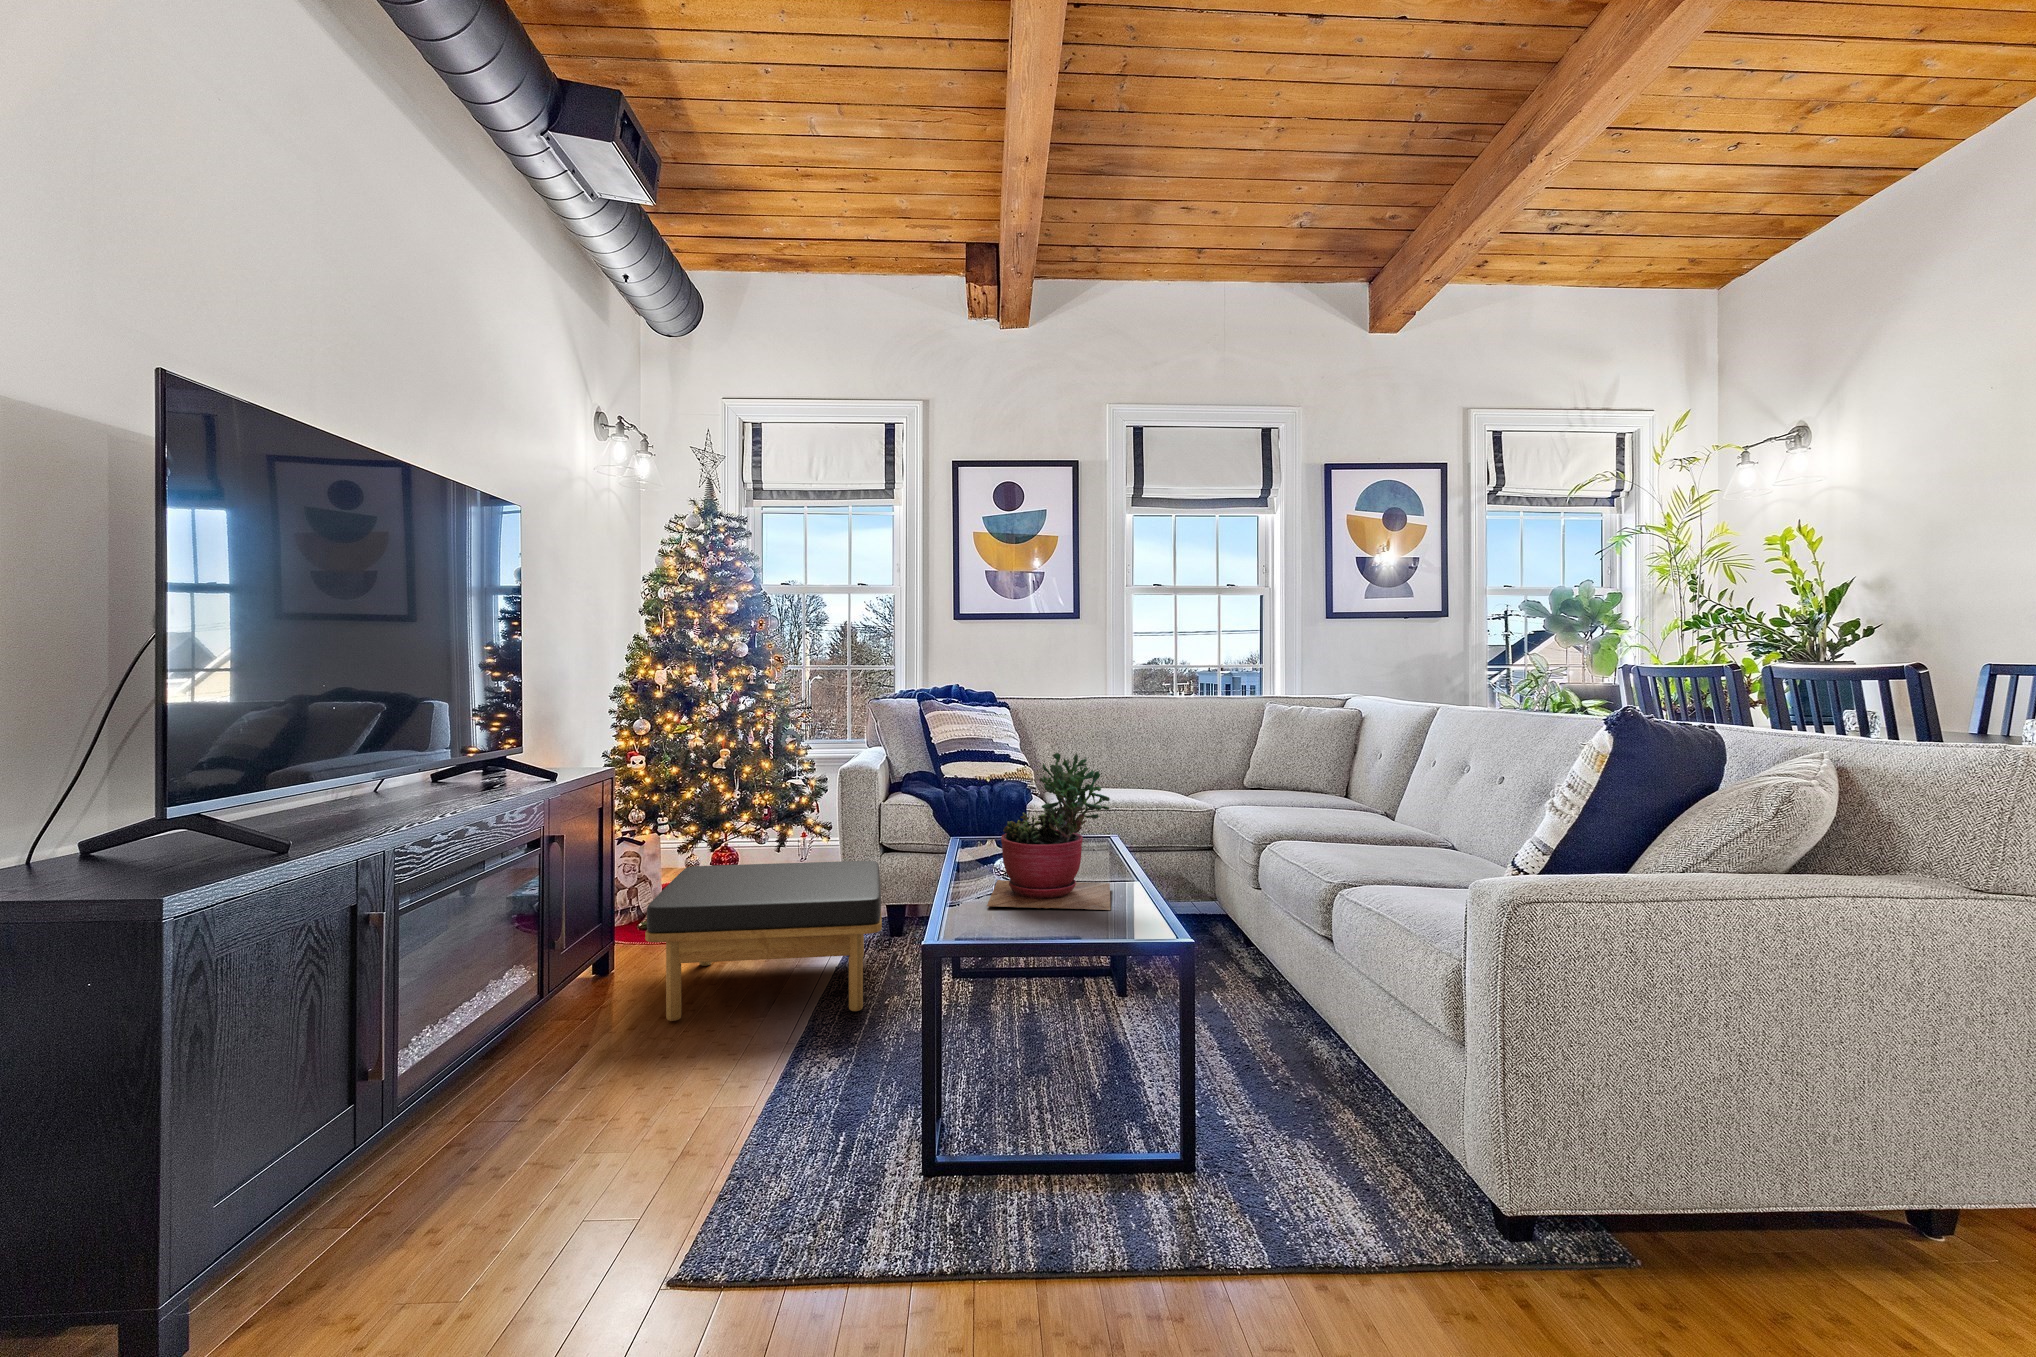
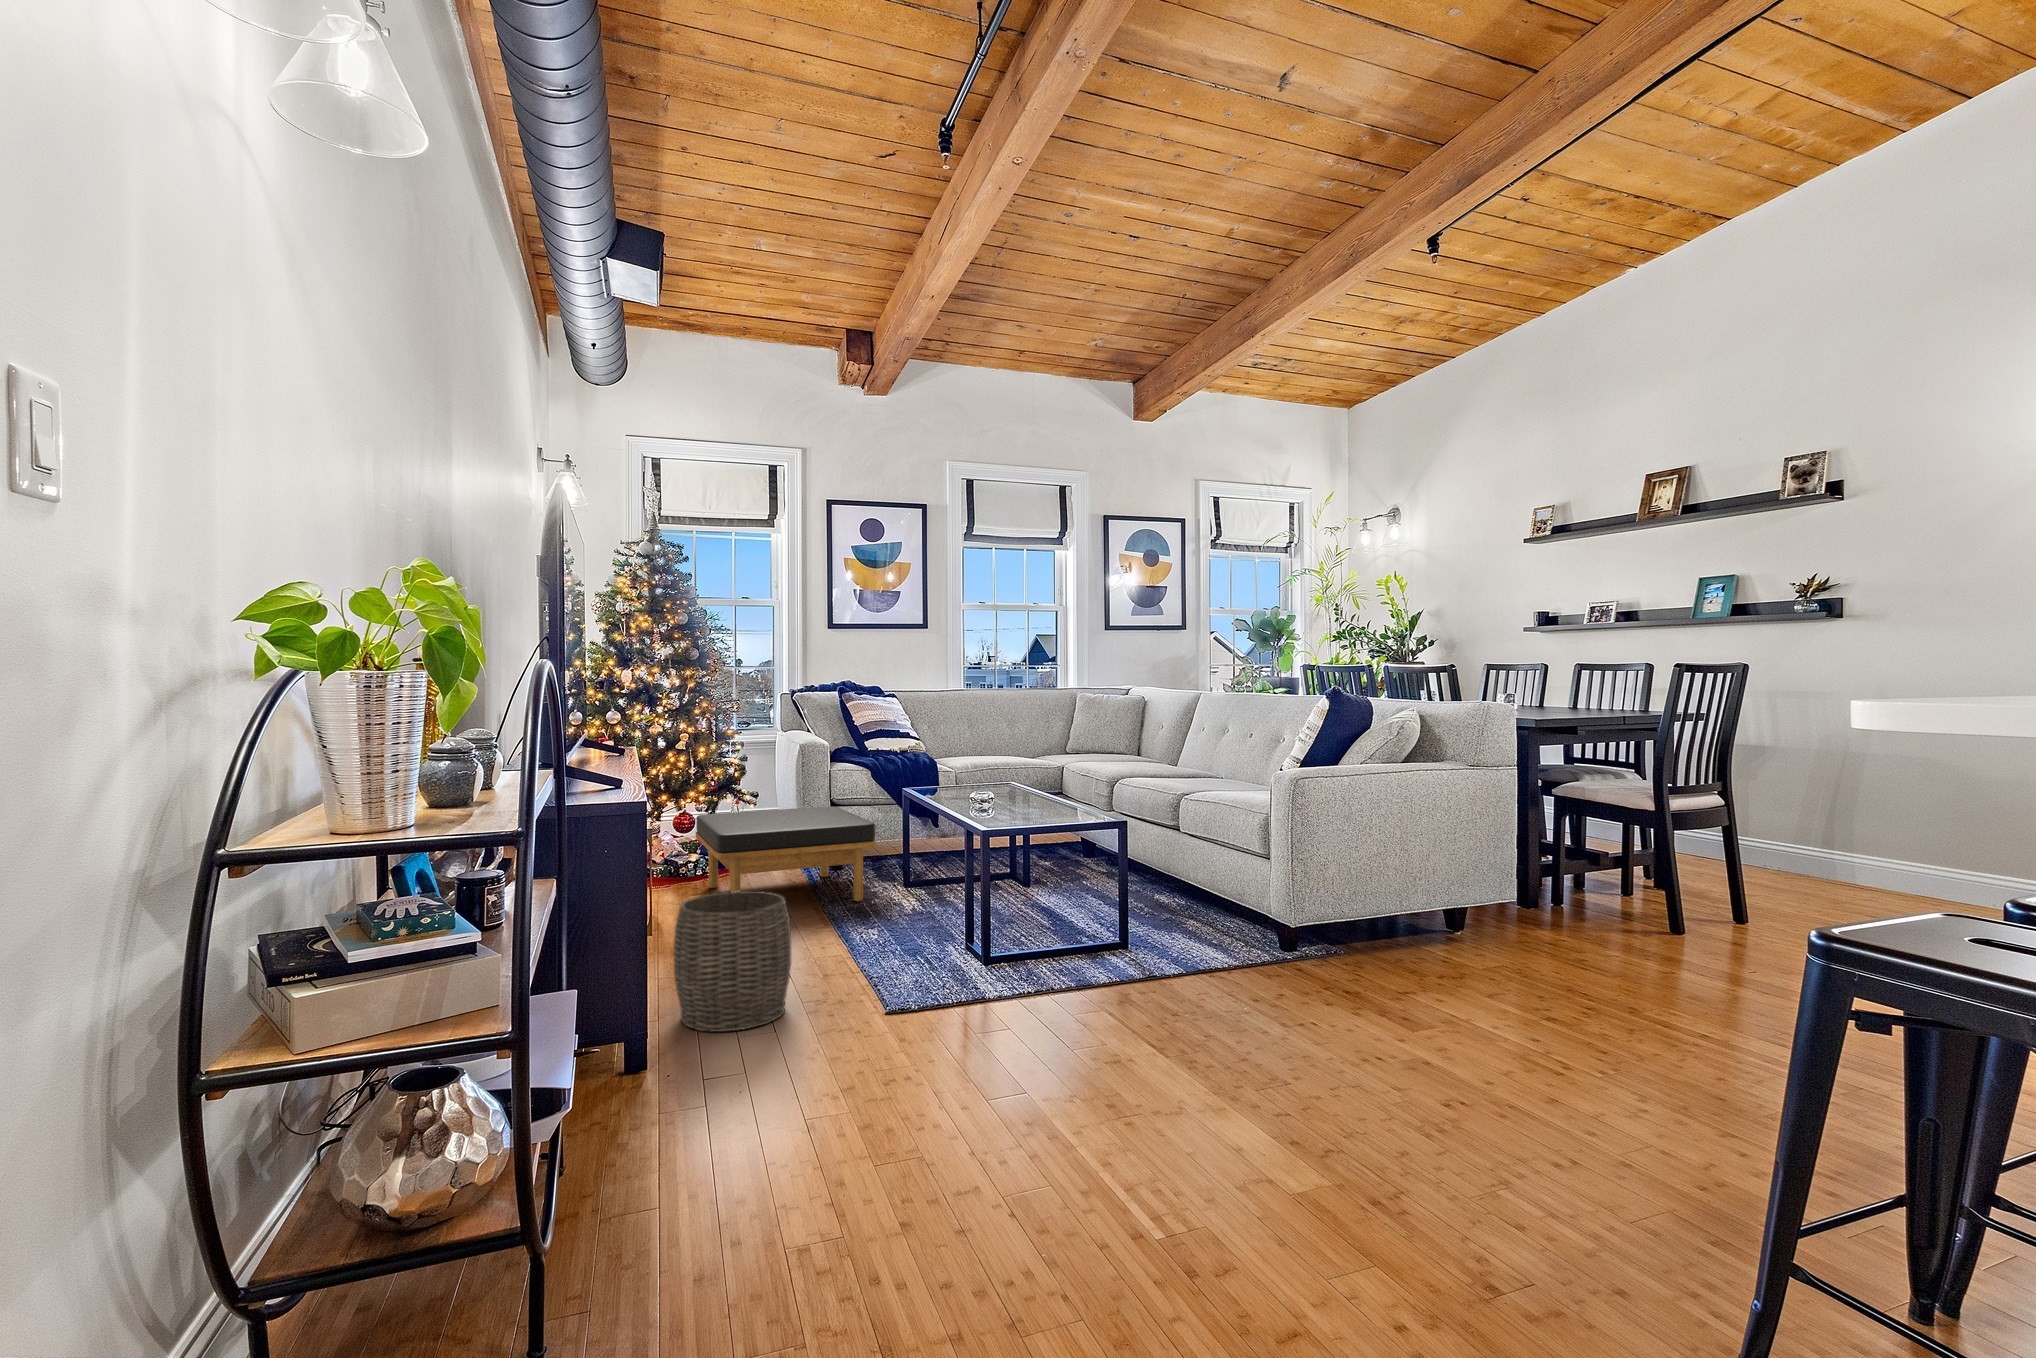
succulent plant: present [987,753,1110,910] -> none [972,720,1057,814]
woven basket: none [307,1038,532,1312] -> present [674,891,791,1032]

